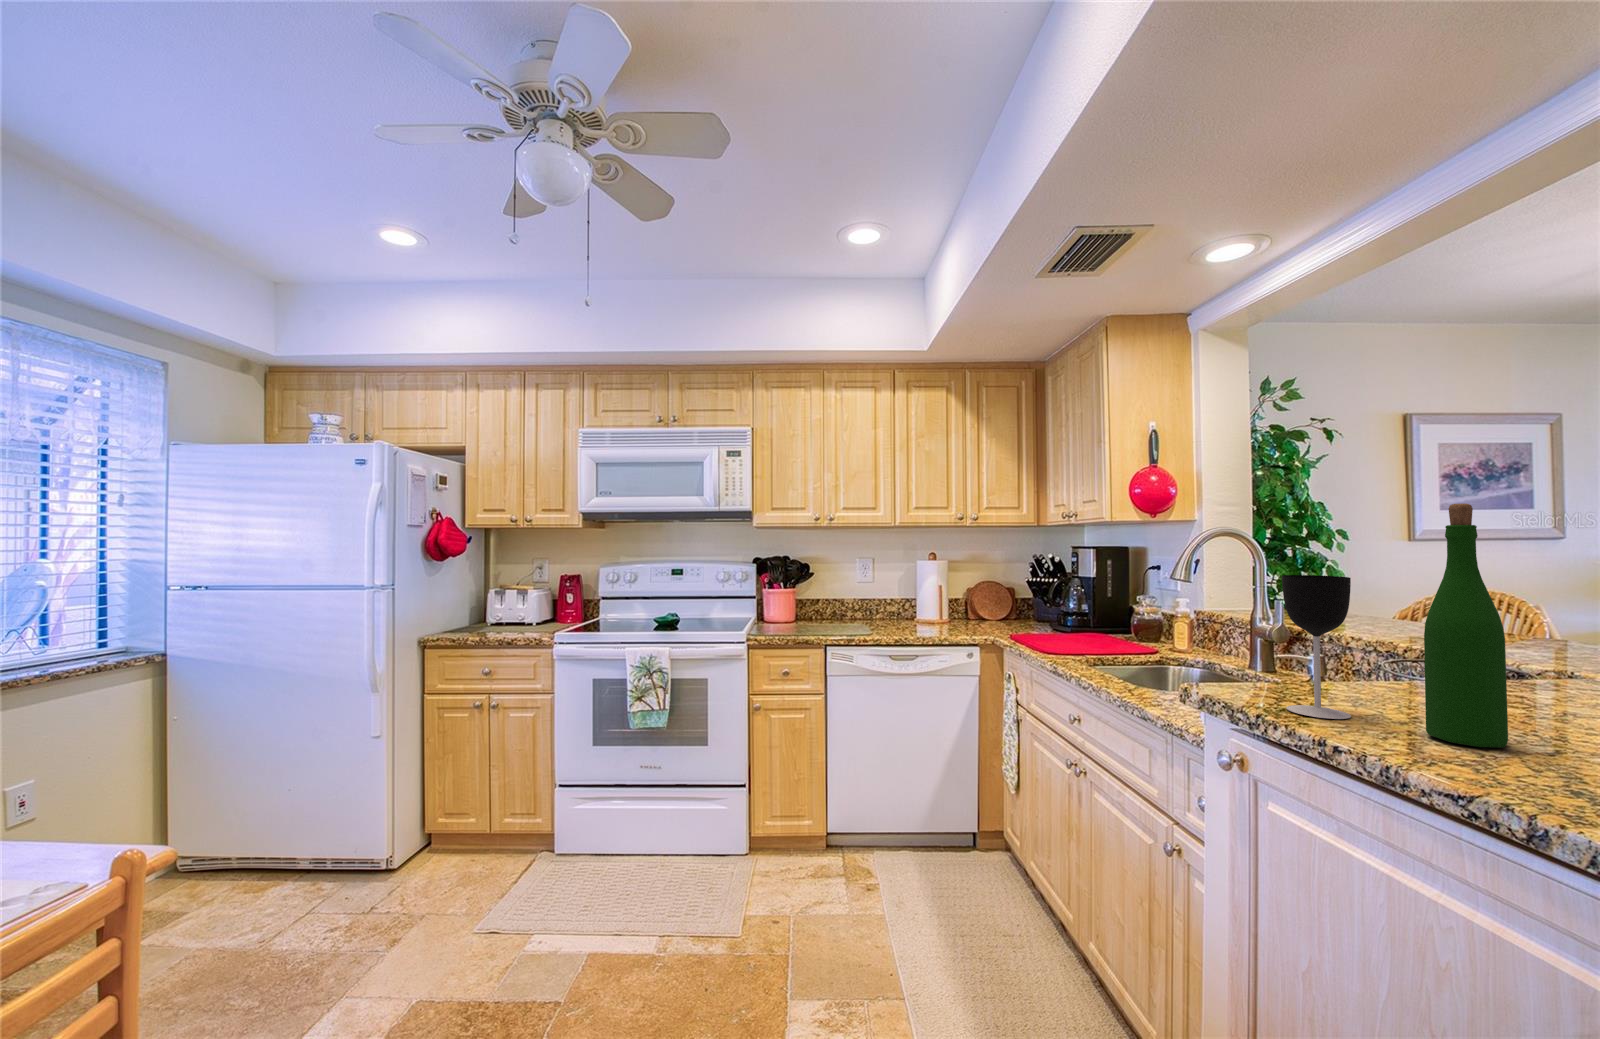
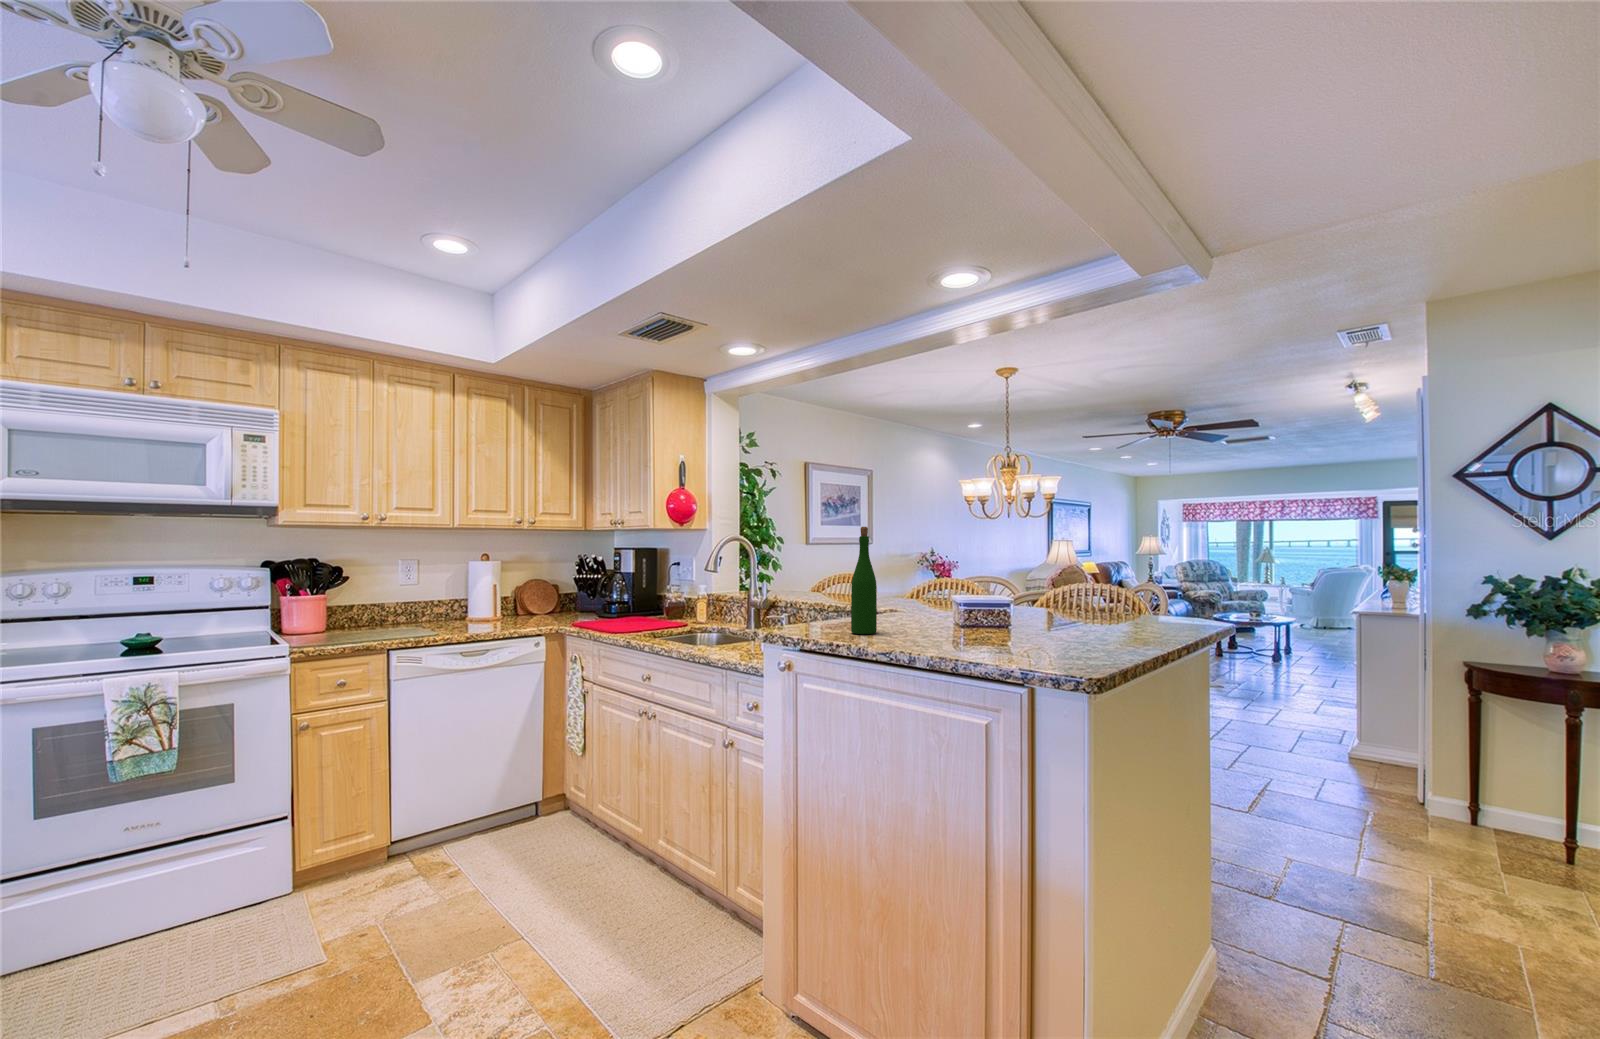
wine glass: present [1282,575,1351,719] -> none [796,561,824,633]

